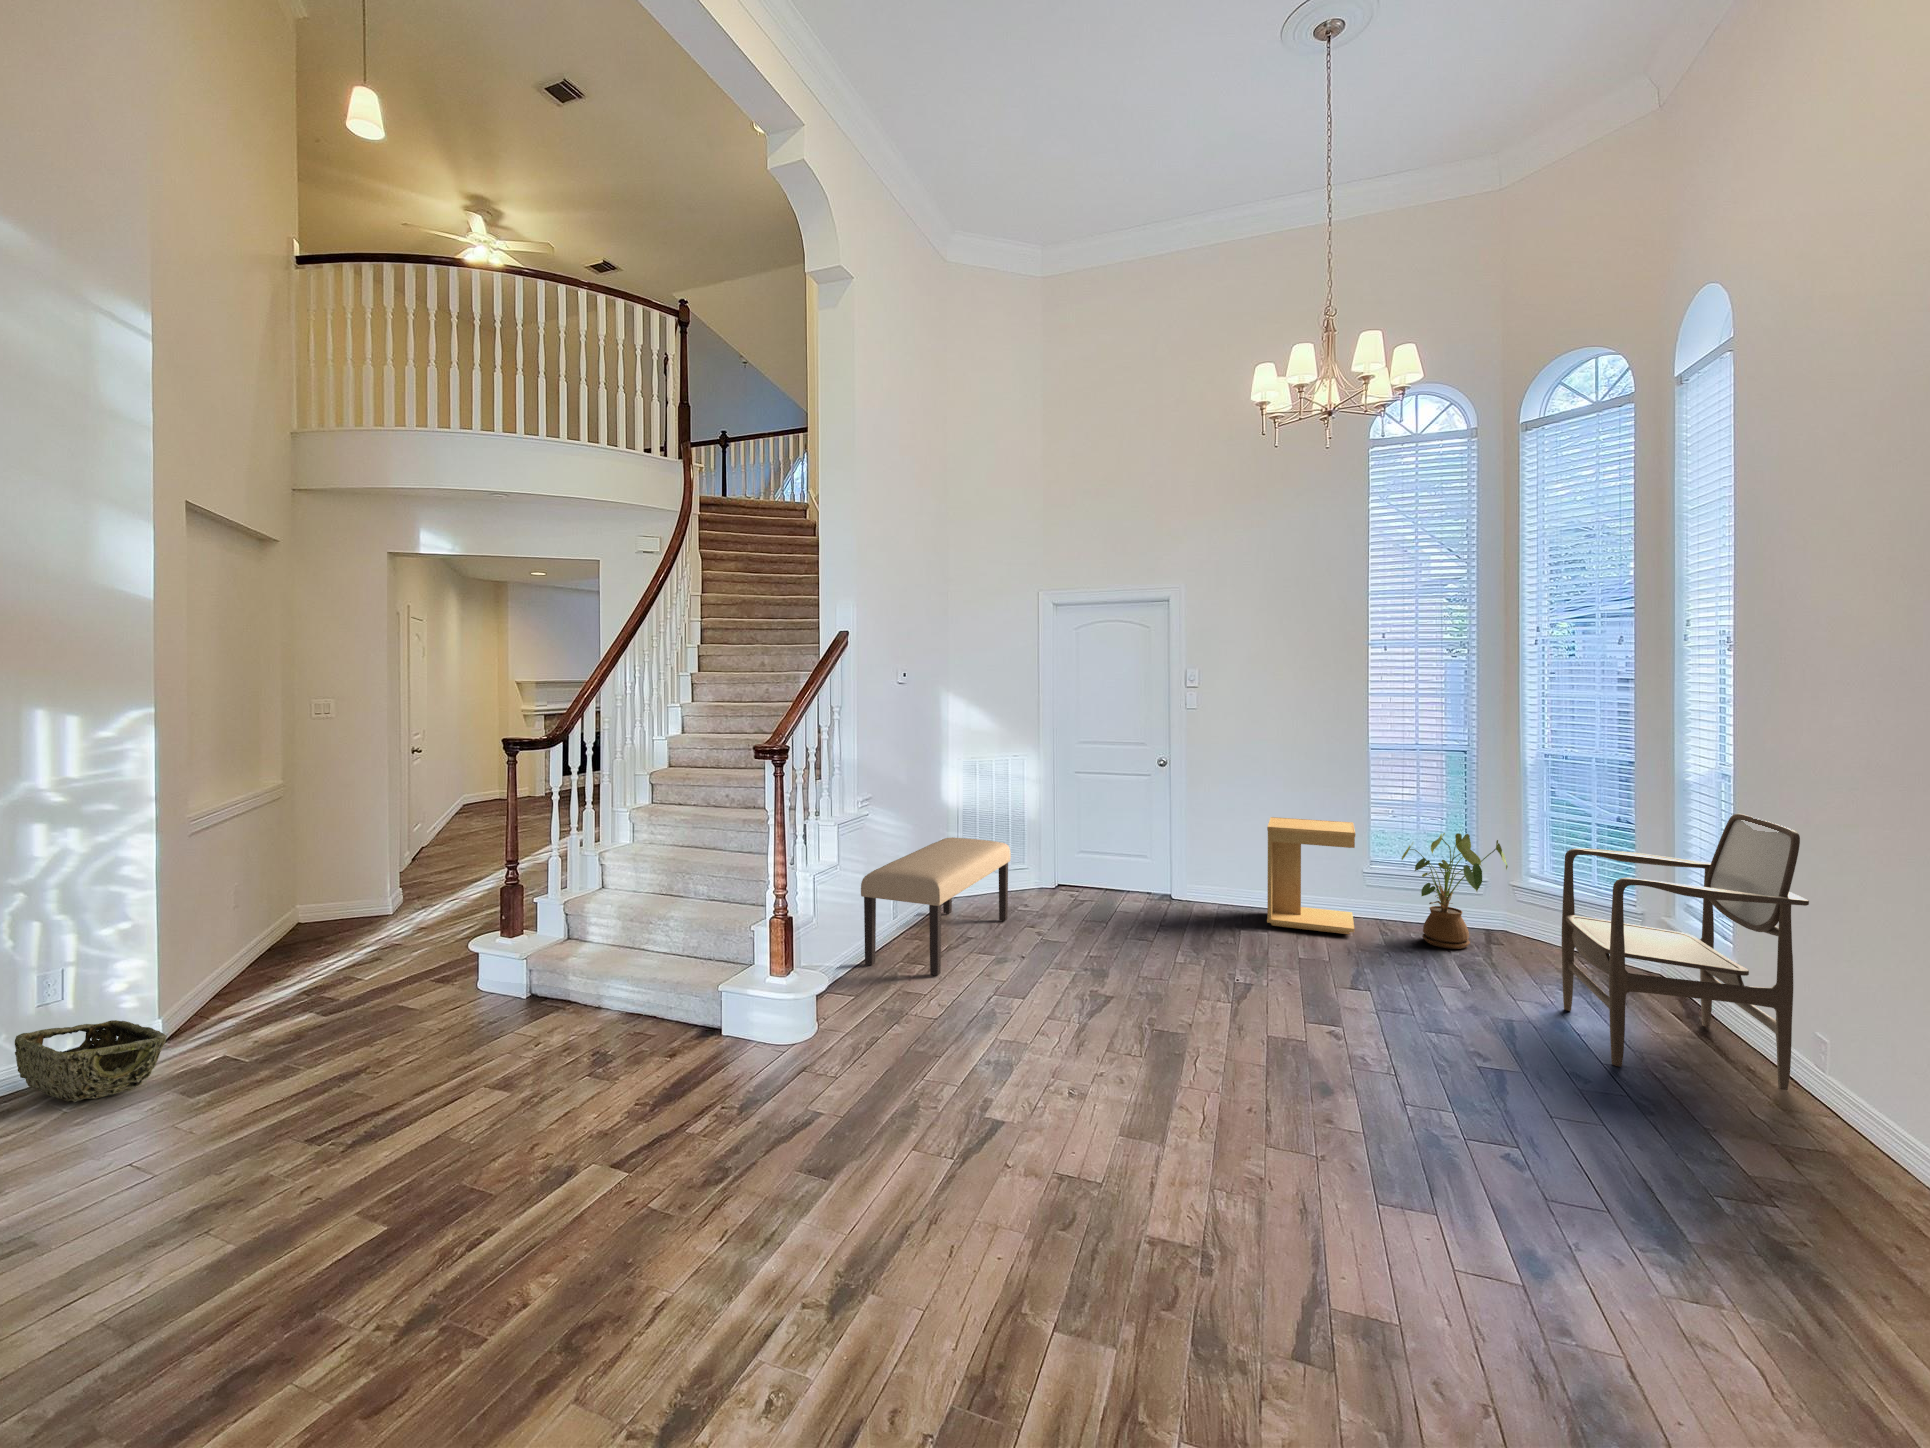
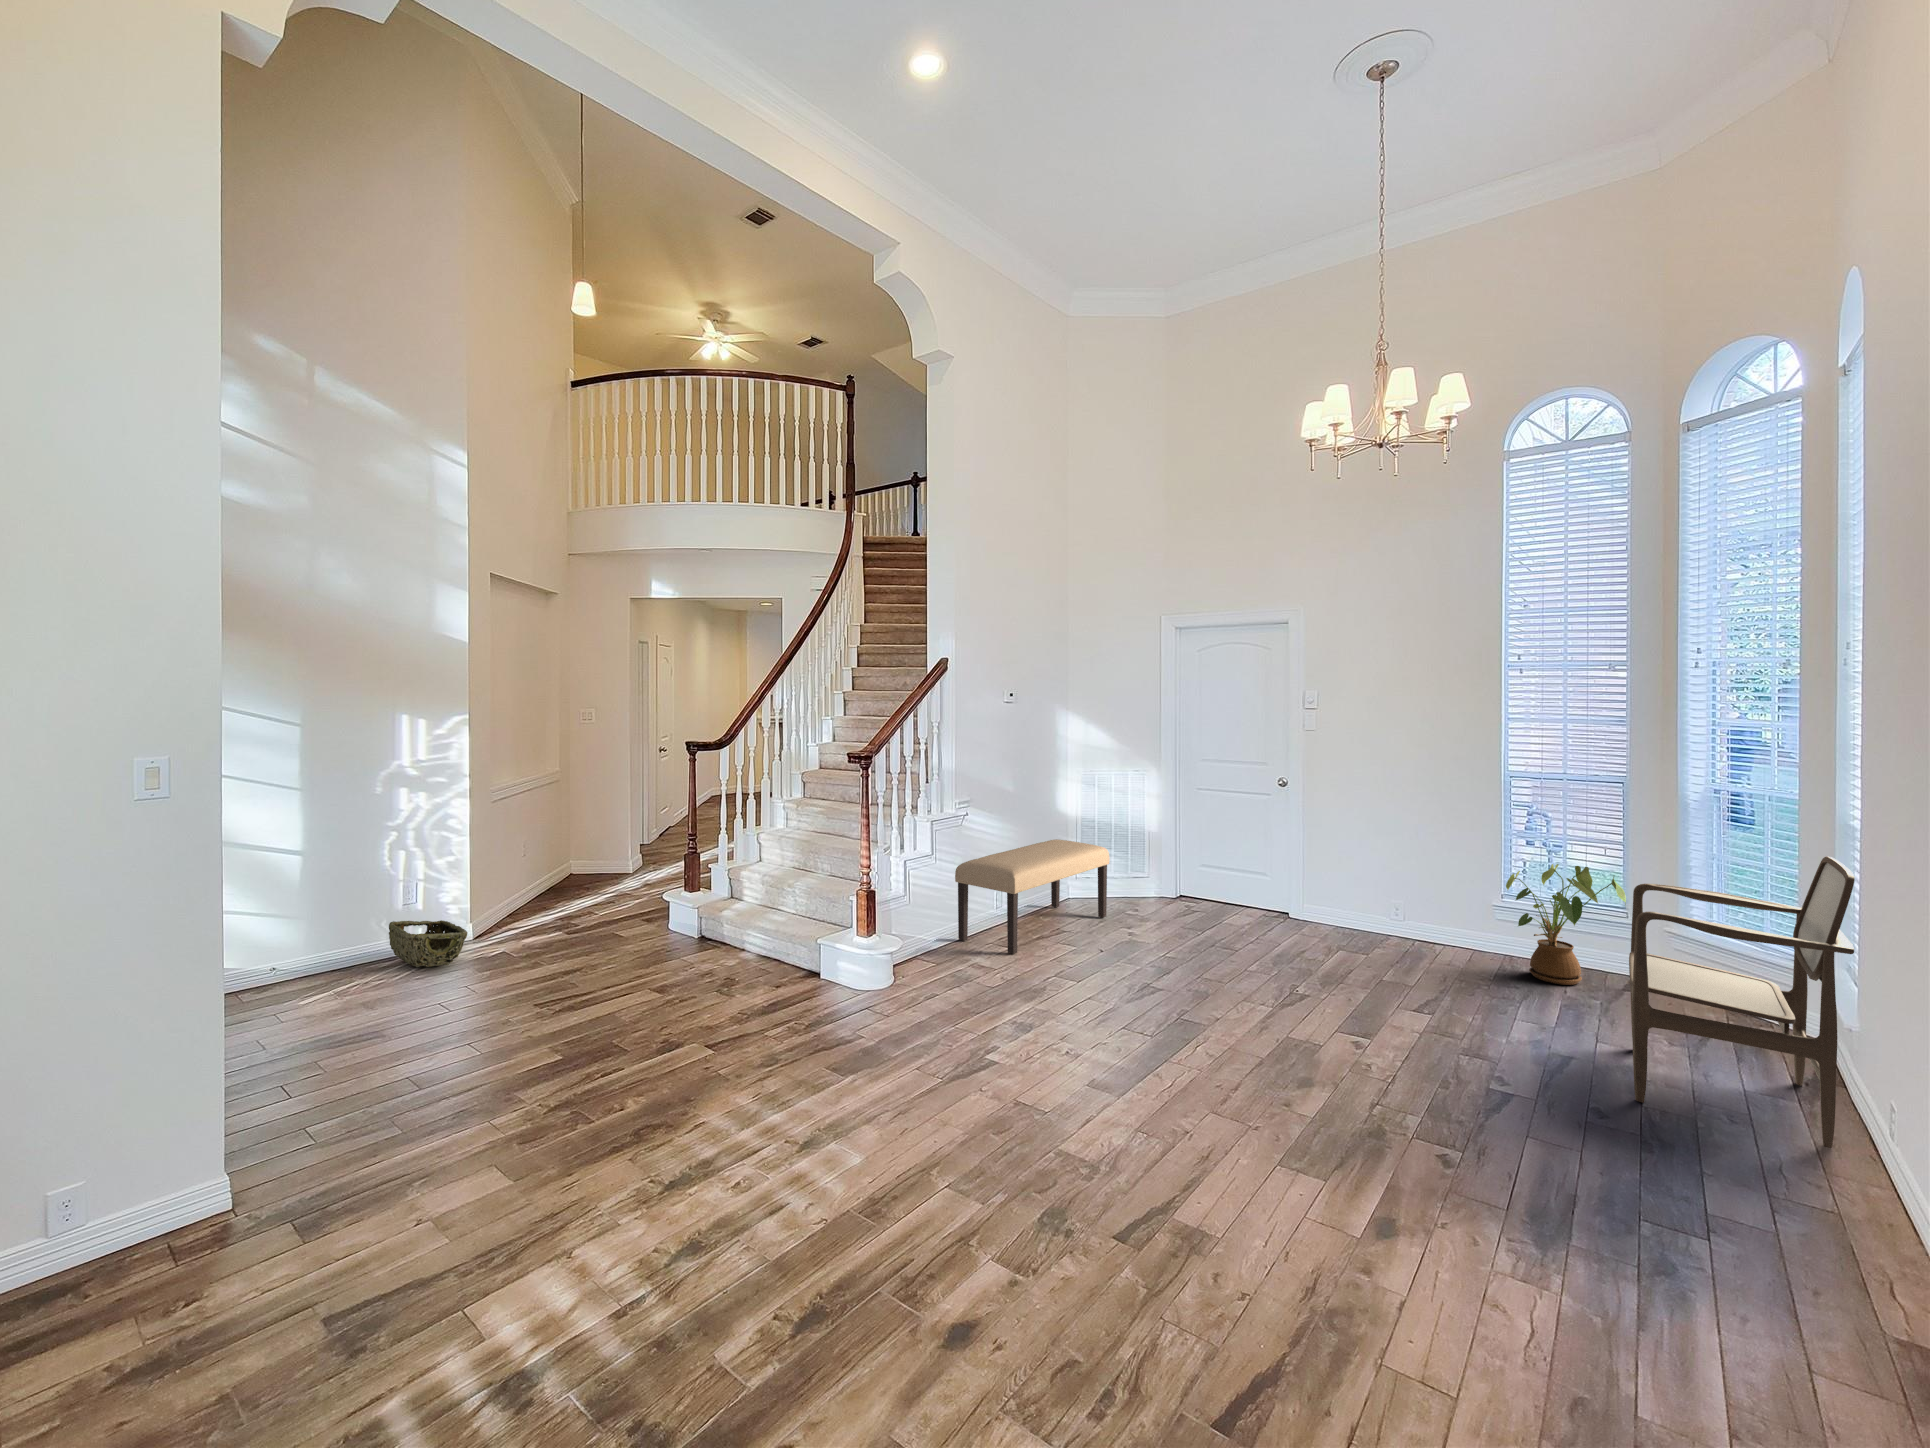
side table: present [1267,817,1355,934] -> none [1362,839,1466,960]

